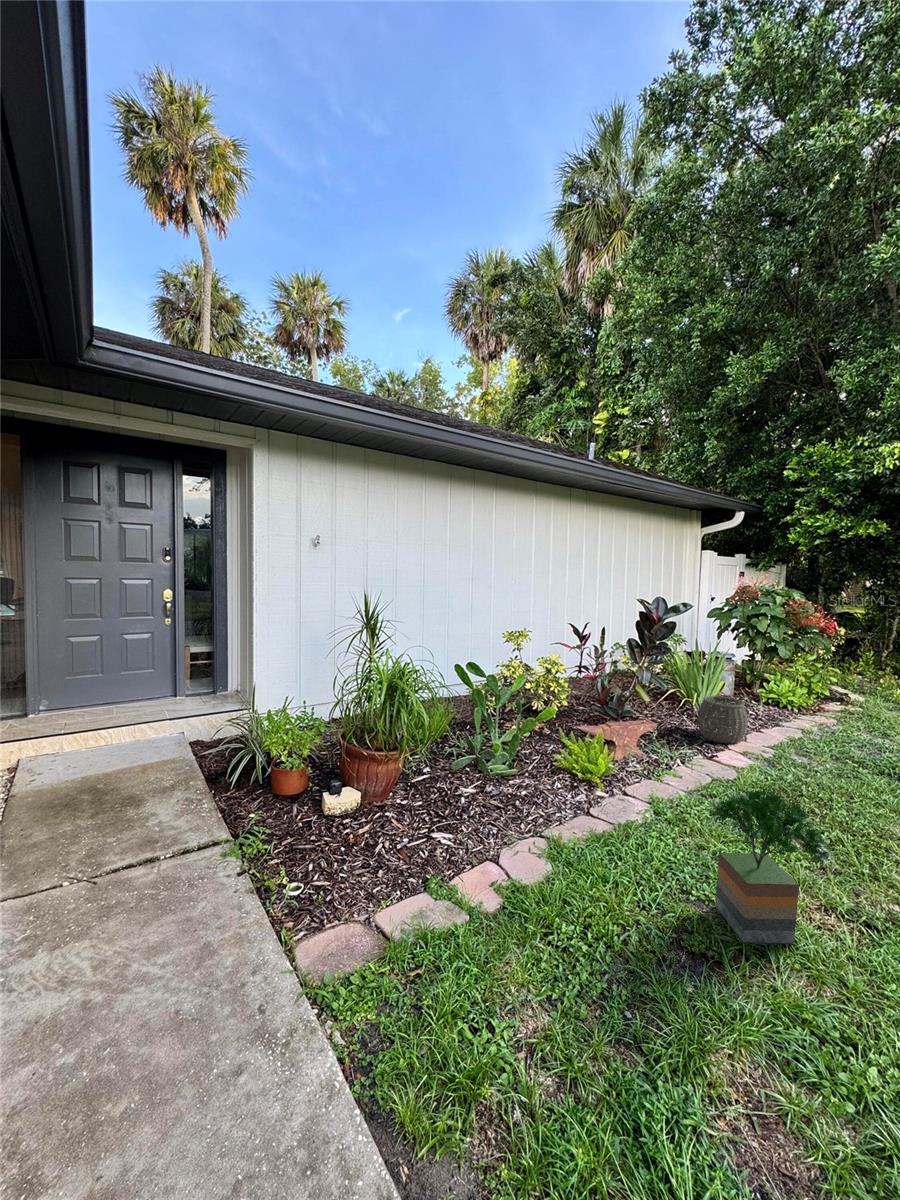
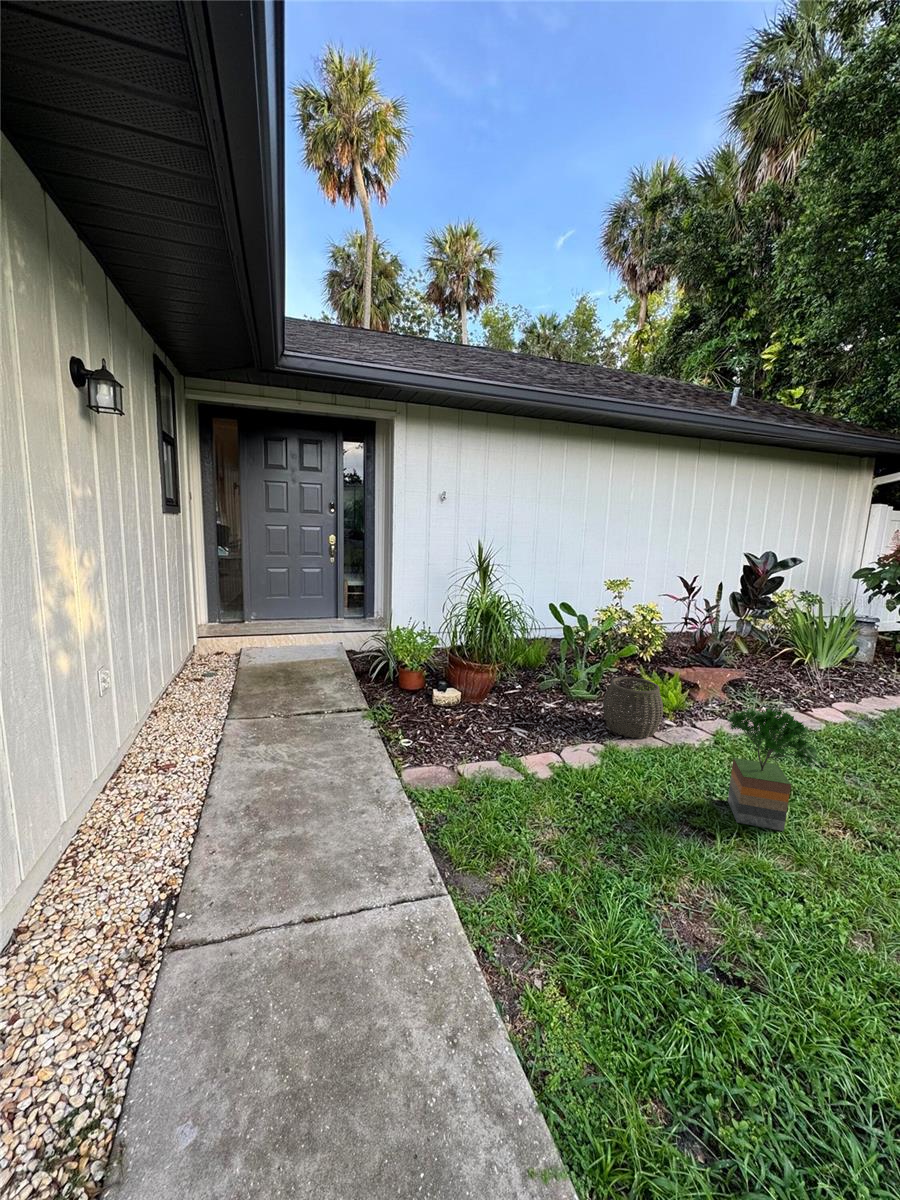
woven basket: present [697,696,748,744] -> present [603,677,663,739]

